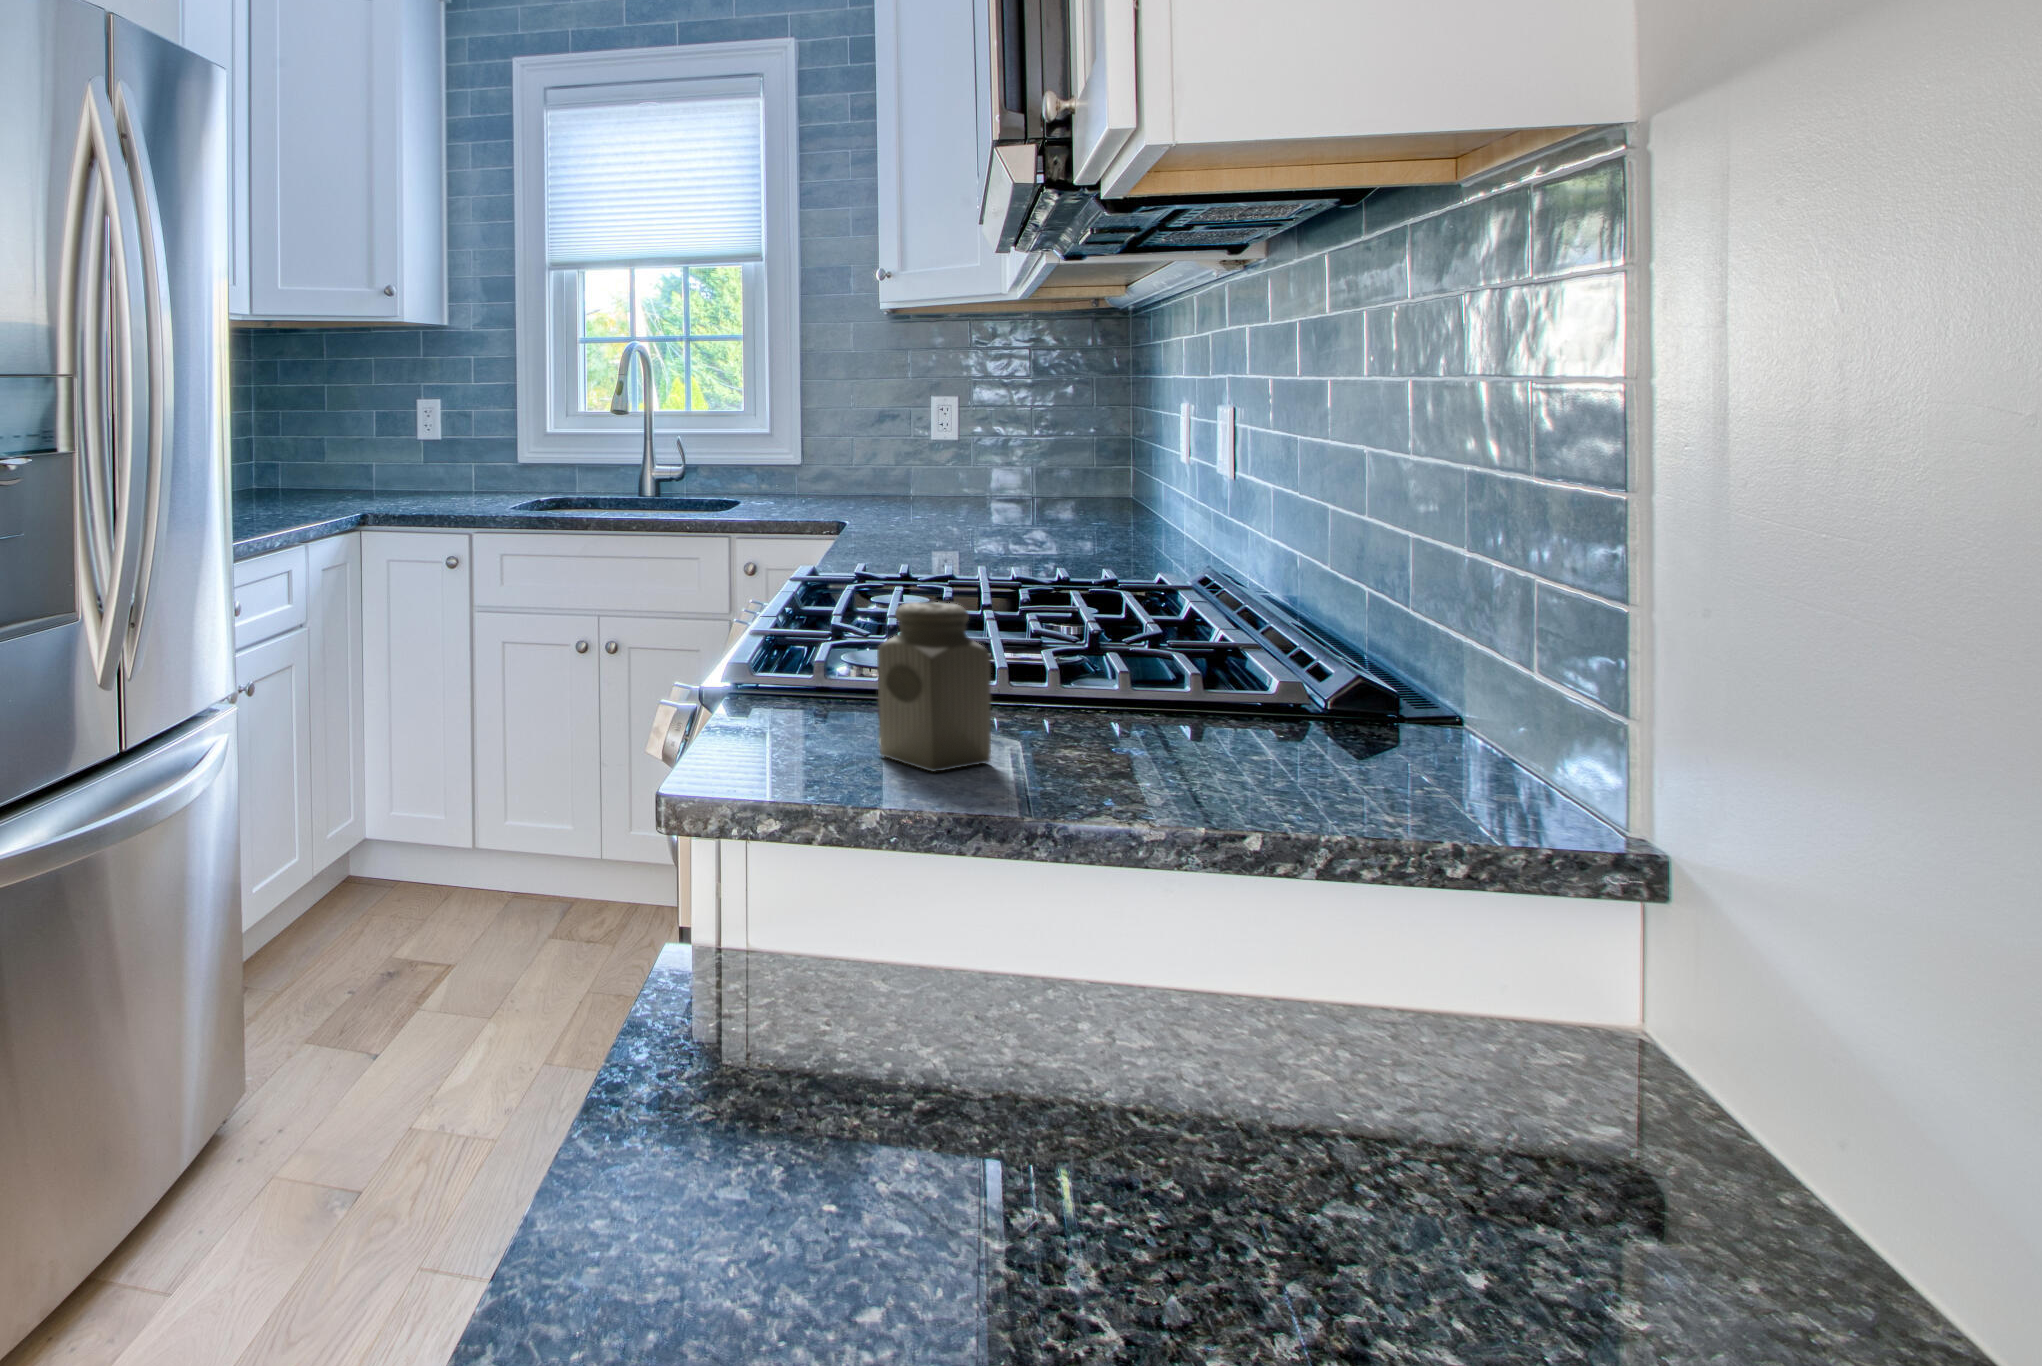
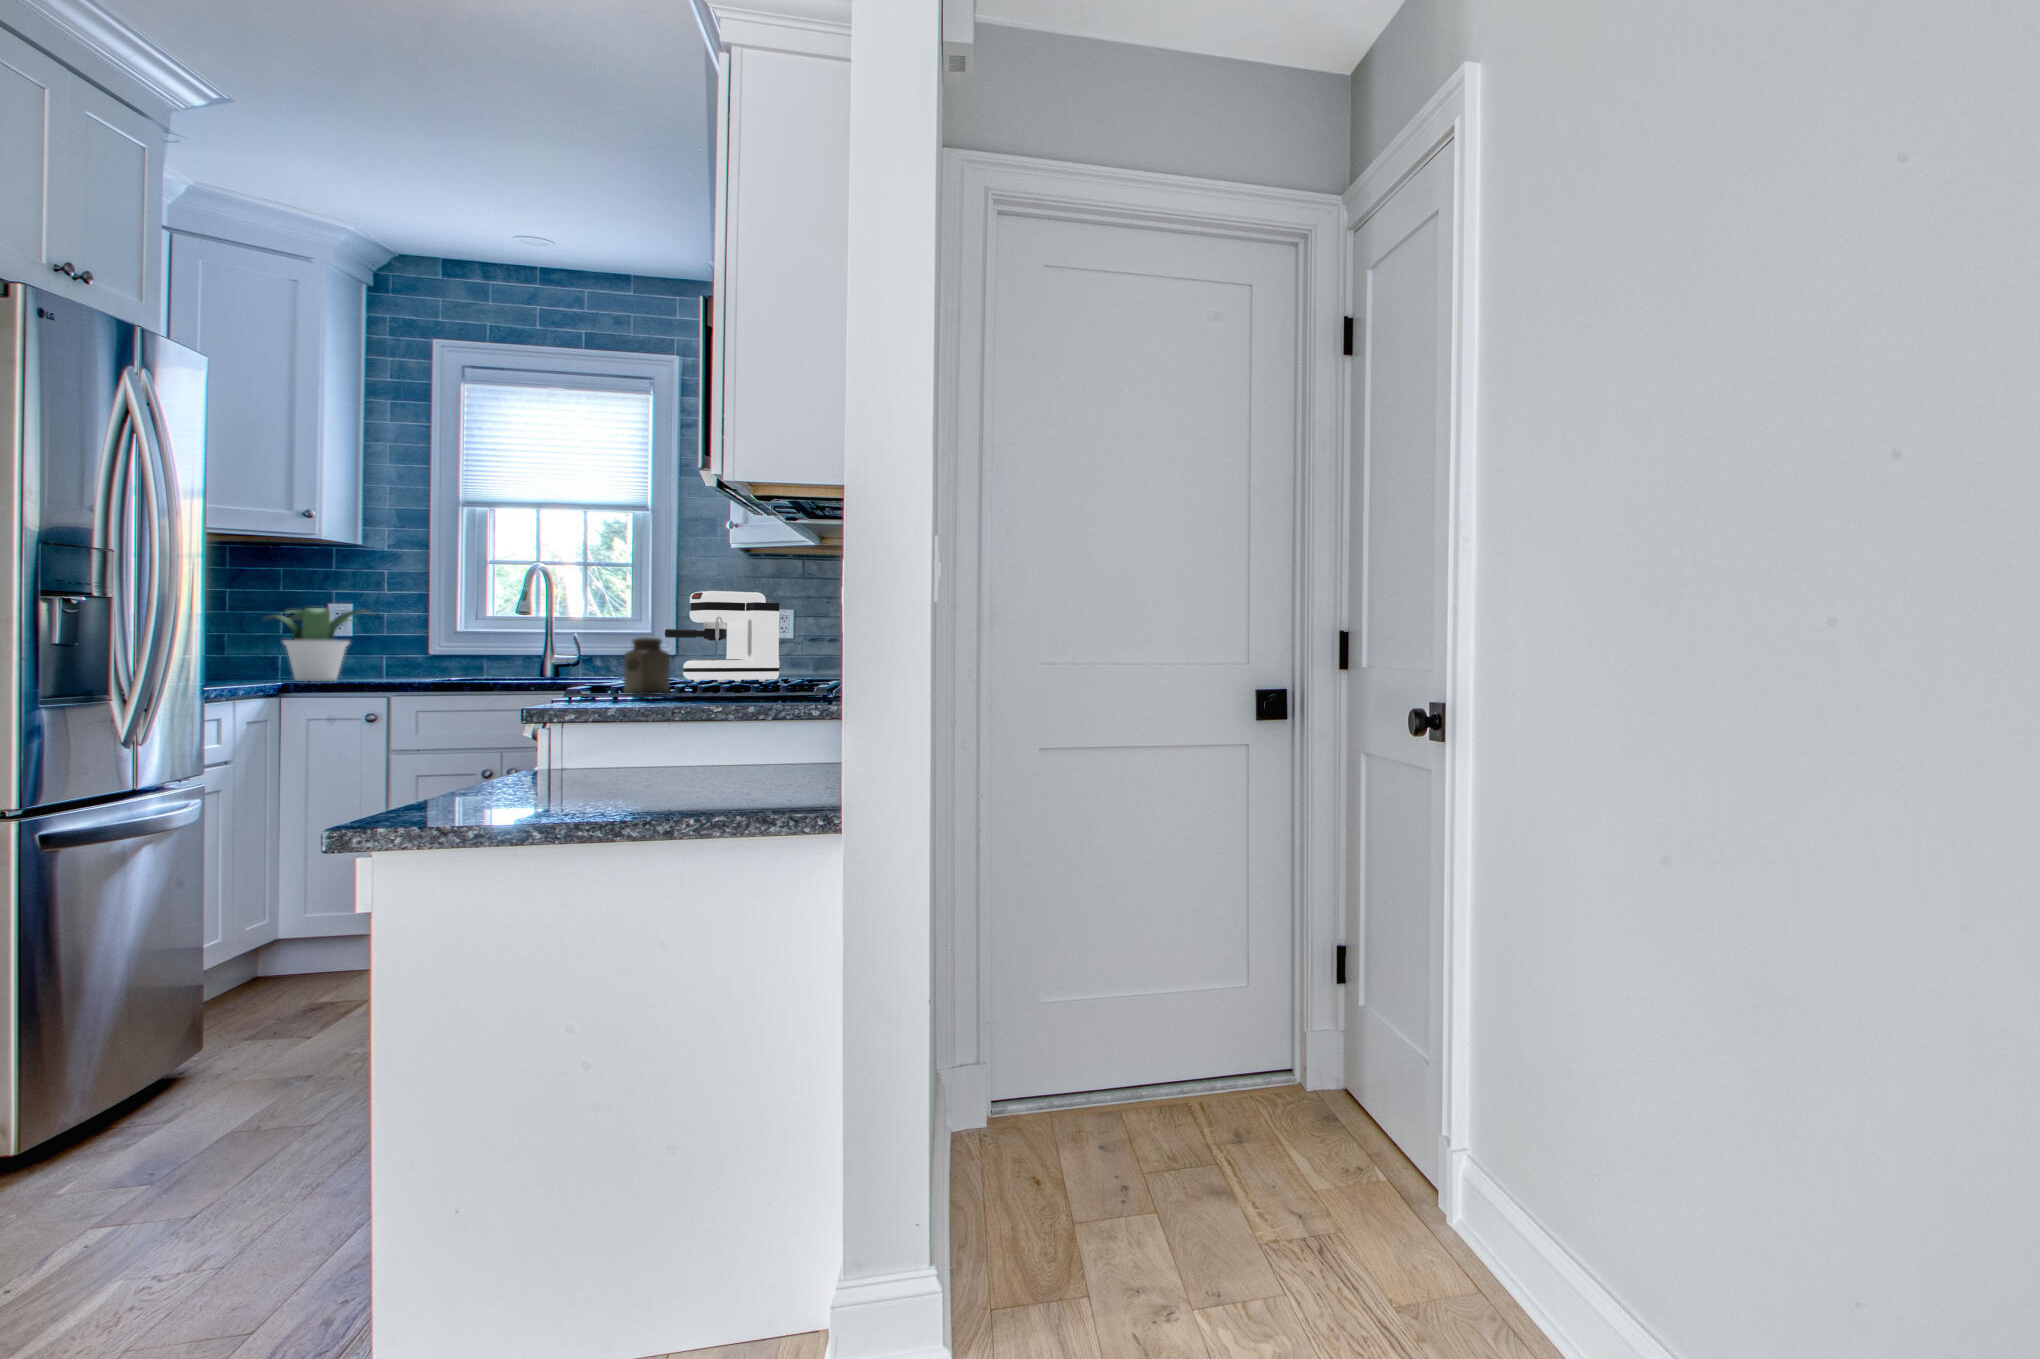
coffee maker: none [793,377,952,519] -> present [665,591,779,682]
potted plant: none [357,406,465,497] -> present [263,608,372,681]

